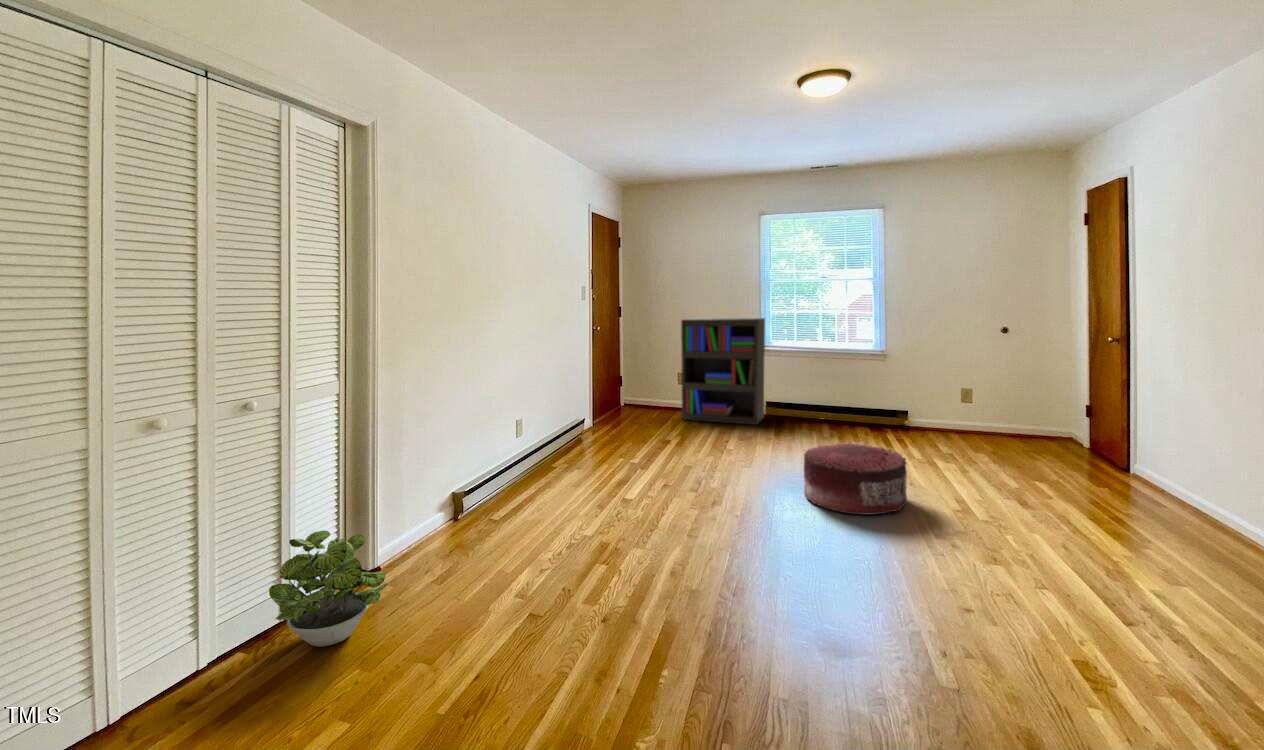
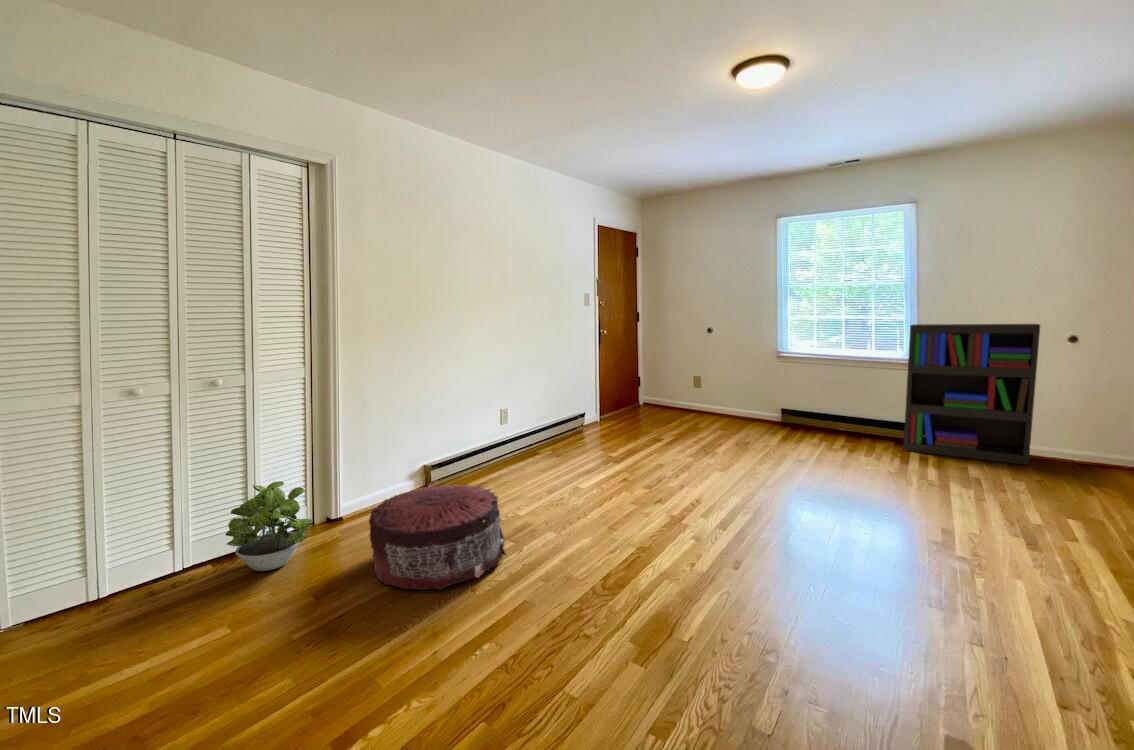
bookshelf: present [681,318,765,425] -> present [903,324,1040,465]
pouf: present [804,443,907,515] -> present [369,484,506,589]

